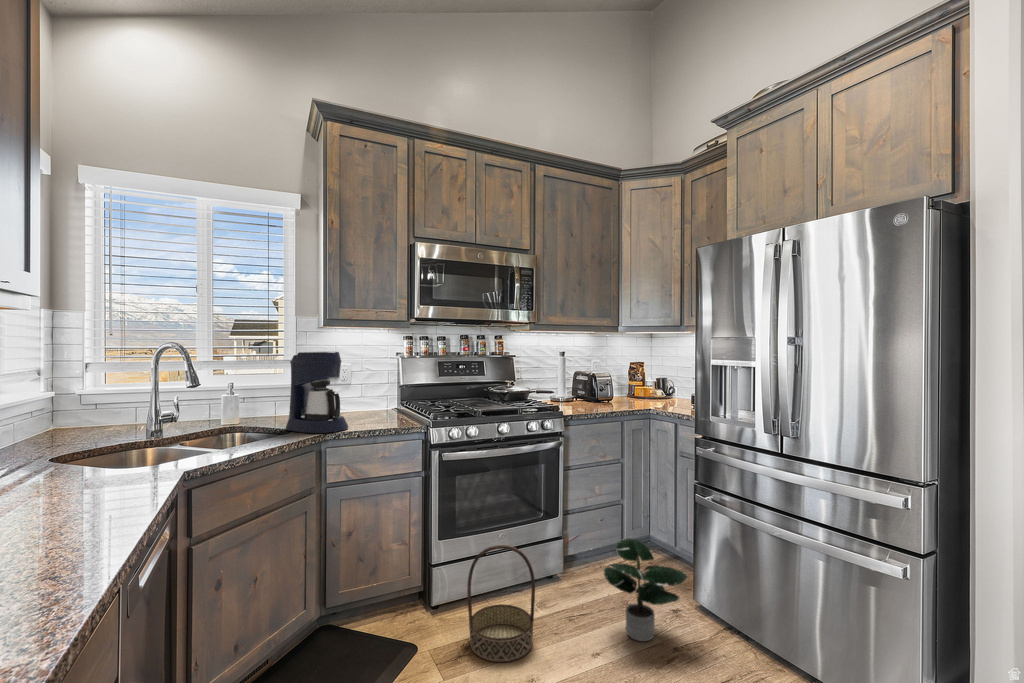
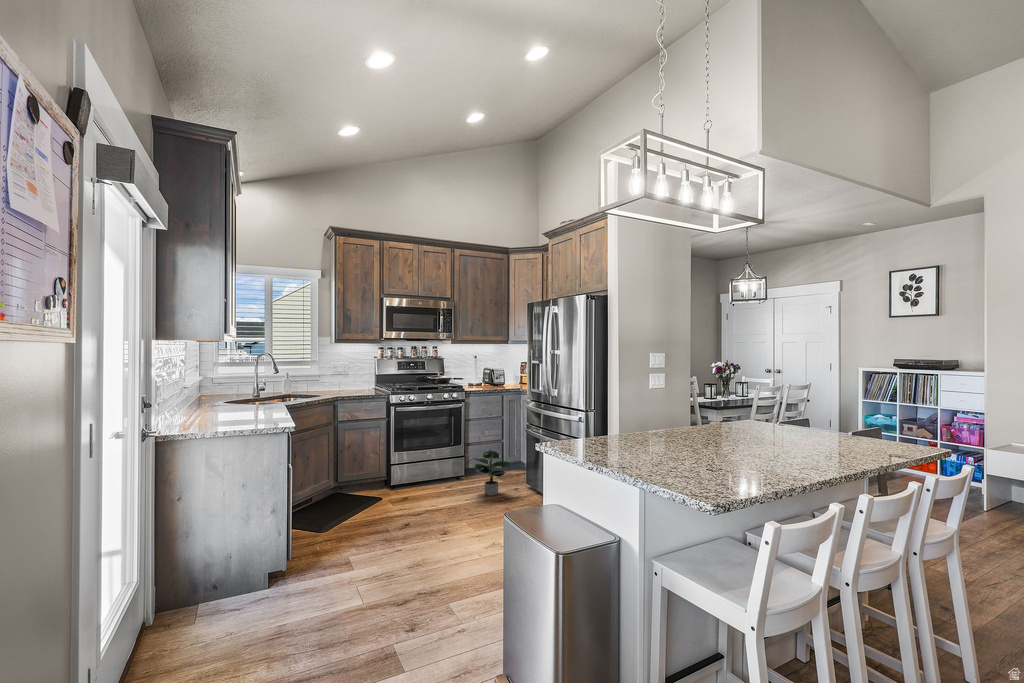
coffee maker: present [285,351,348,433] -> none [317,356,348,396]
basket: present [467,545,535,662] -> none [406,449,439,501]

